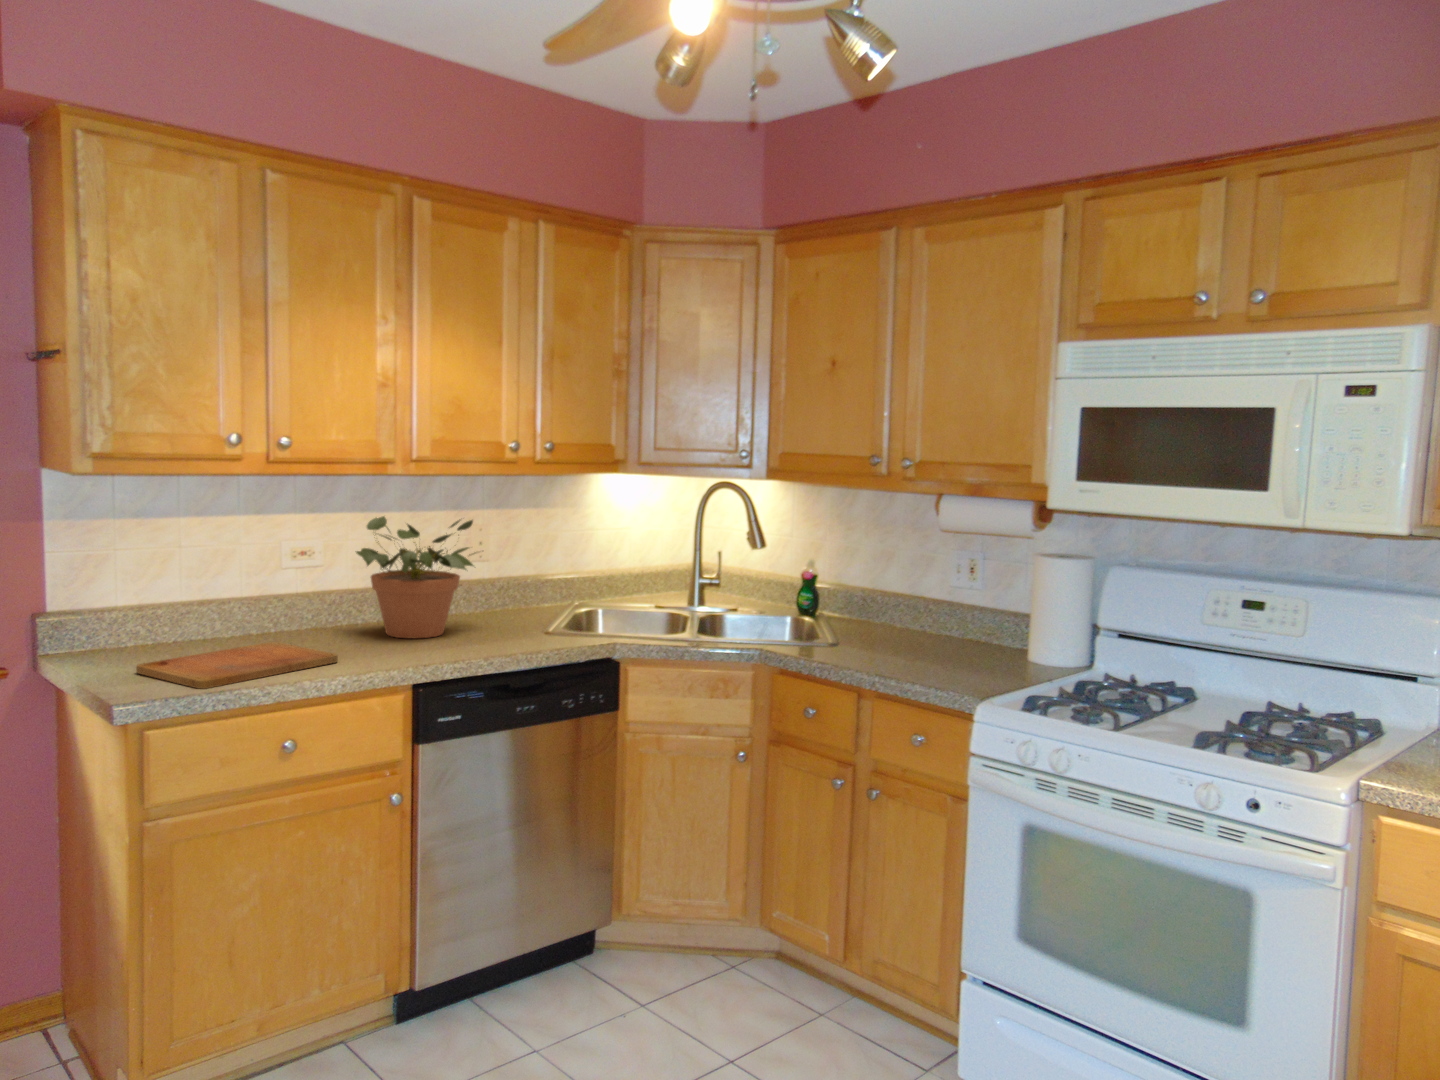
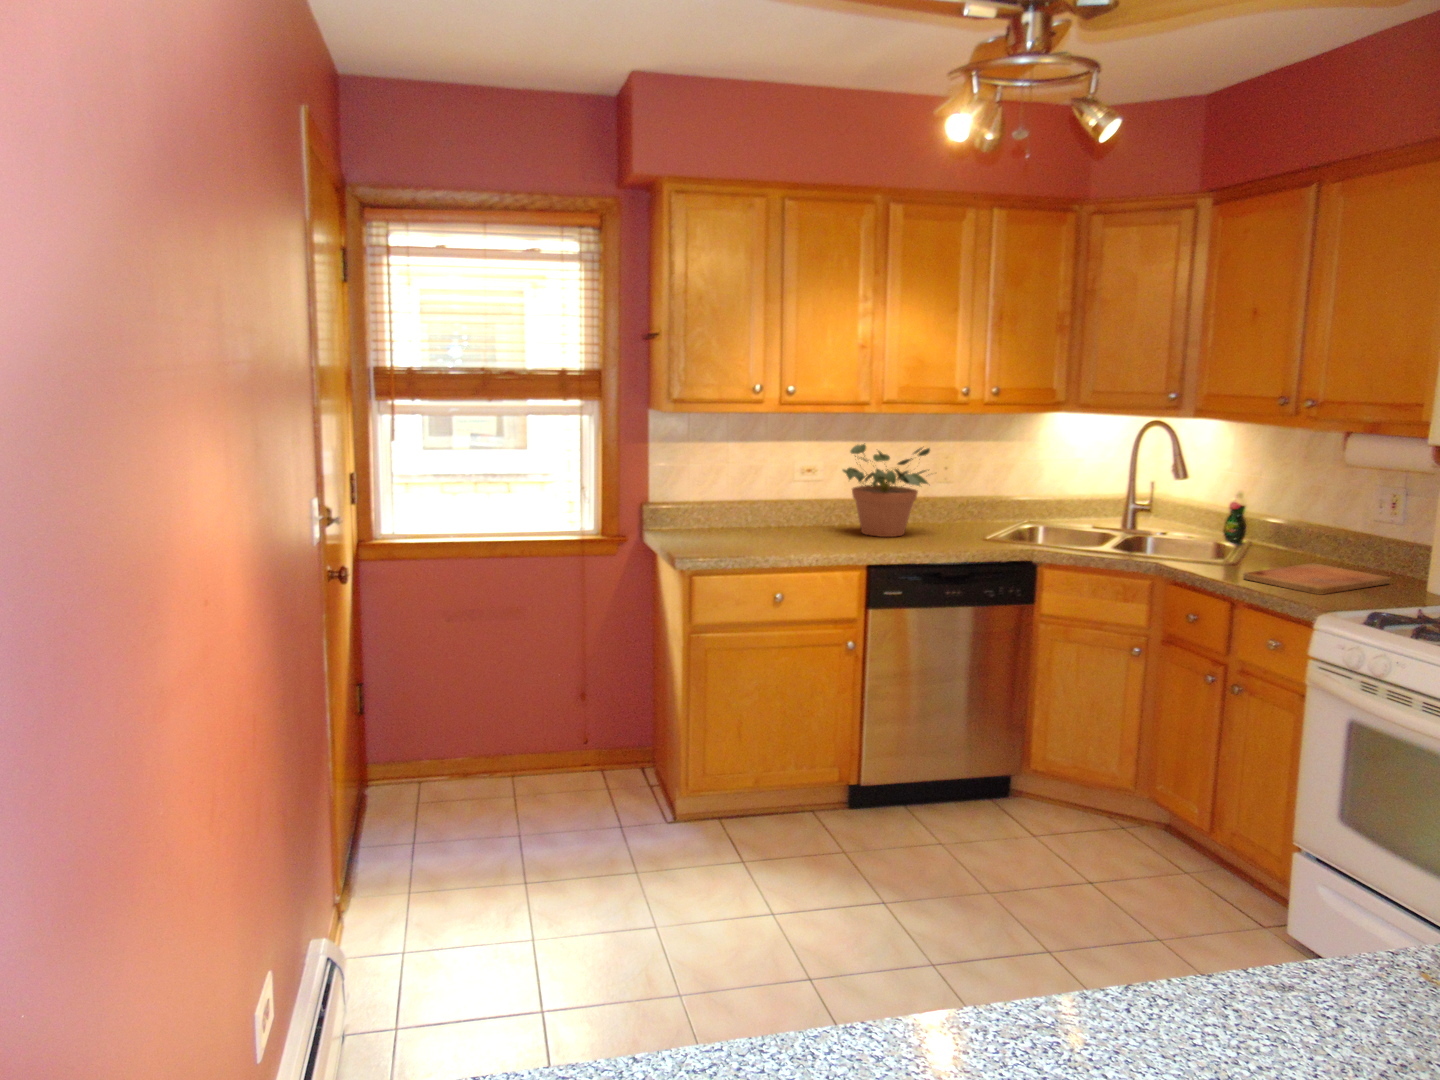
cutting board: present [136,642,338,689] -> present [1243,563,1389,594]

